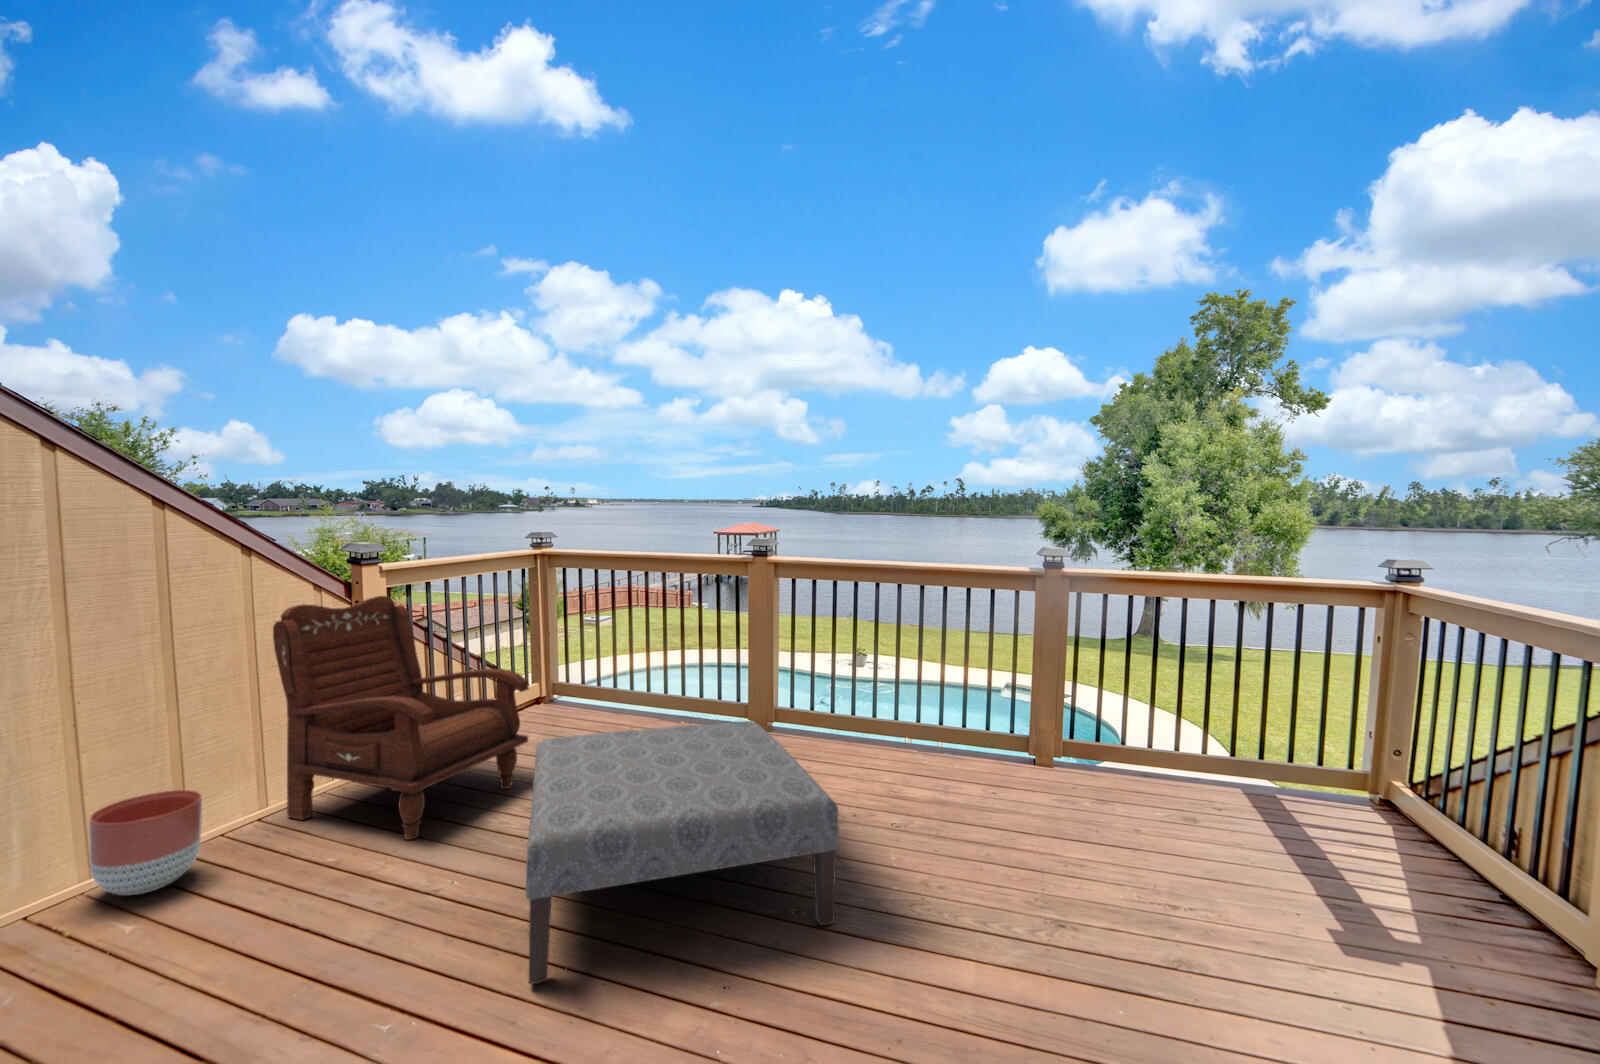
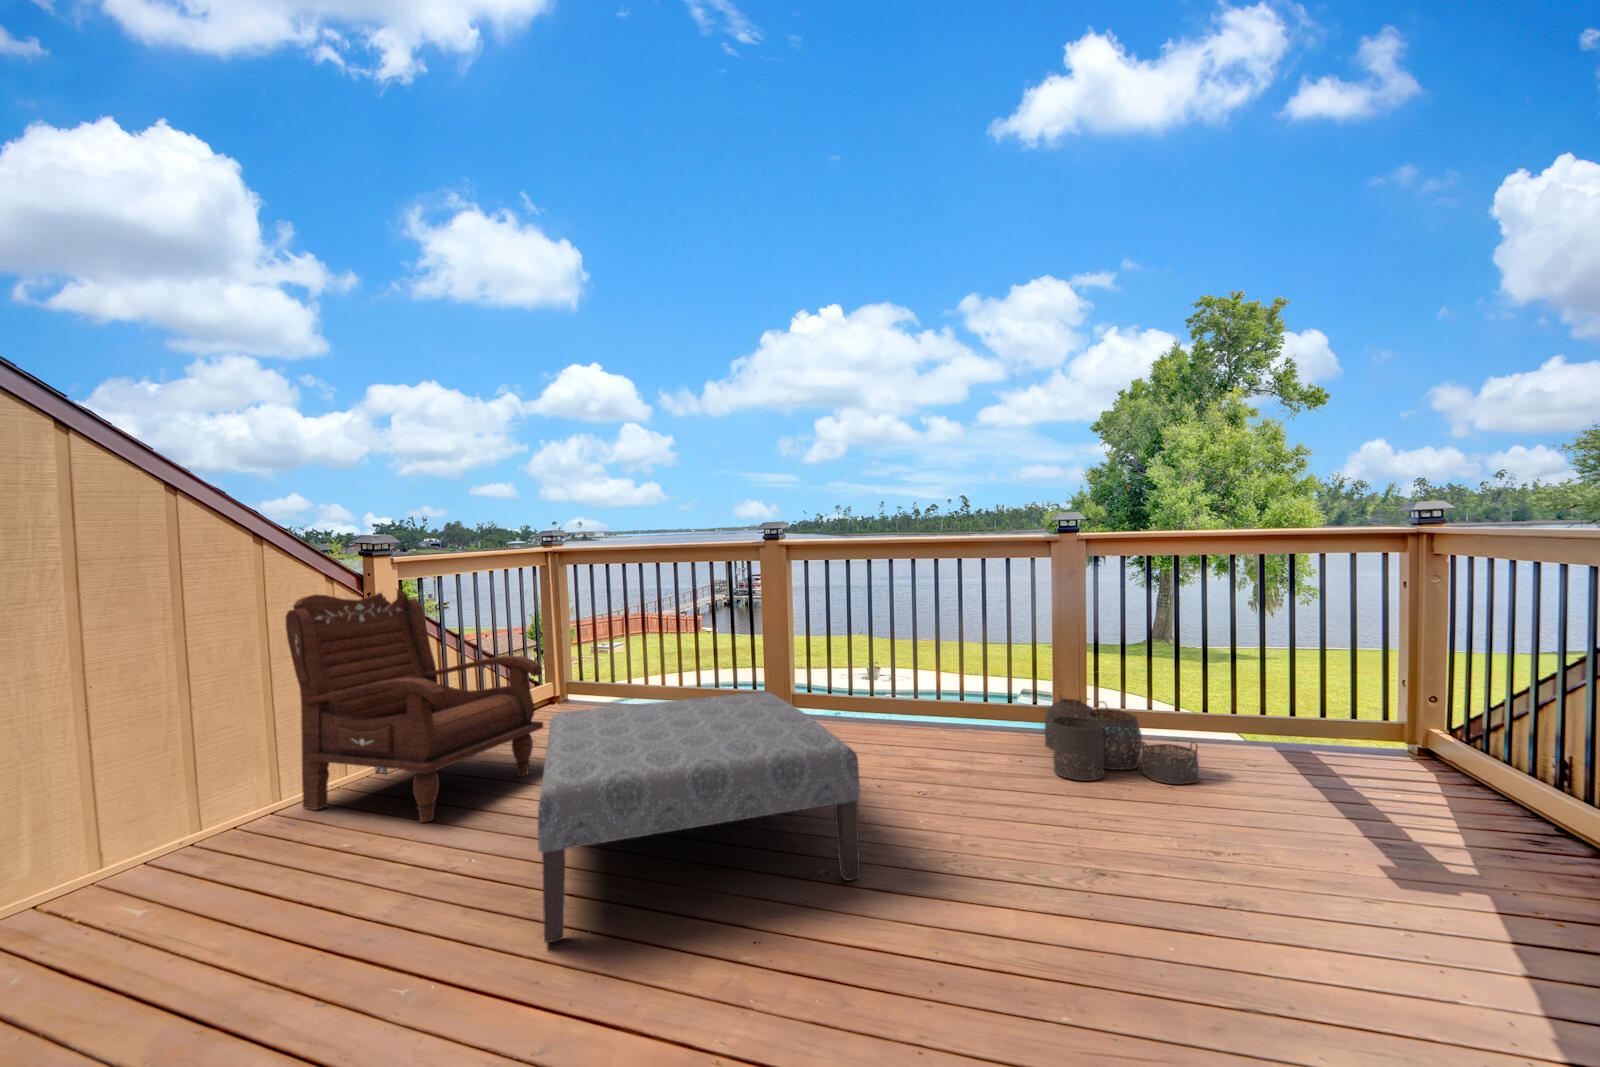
woven basket: none [1021,728,1168,829] -> present [1045,696,1199,784]
planter: present [89,790,202,895] -> none [100,775,214,880]

